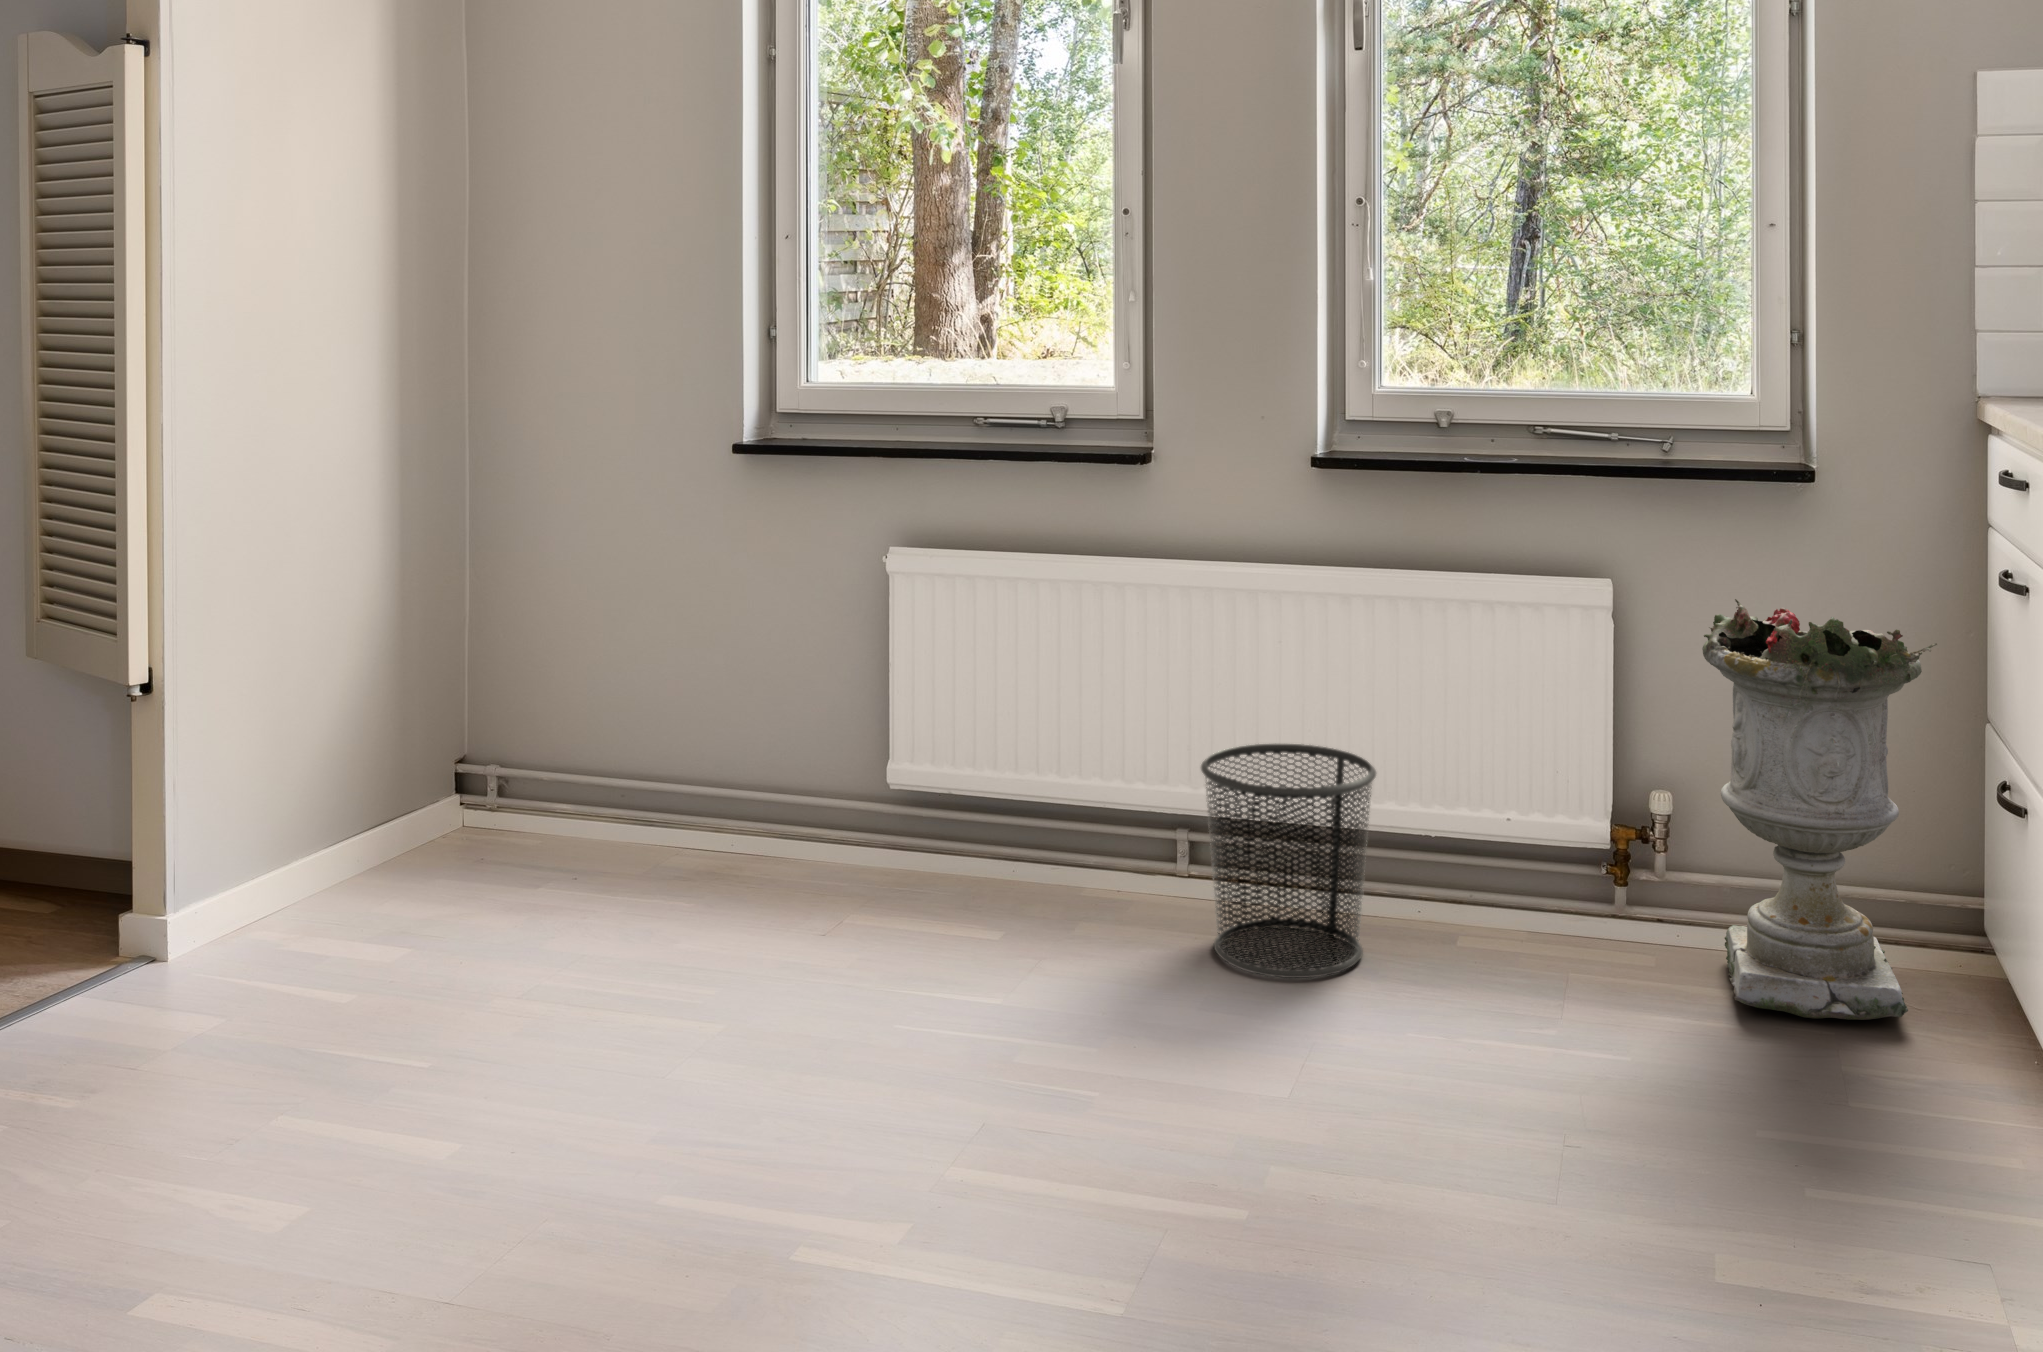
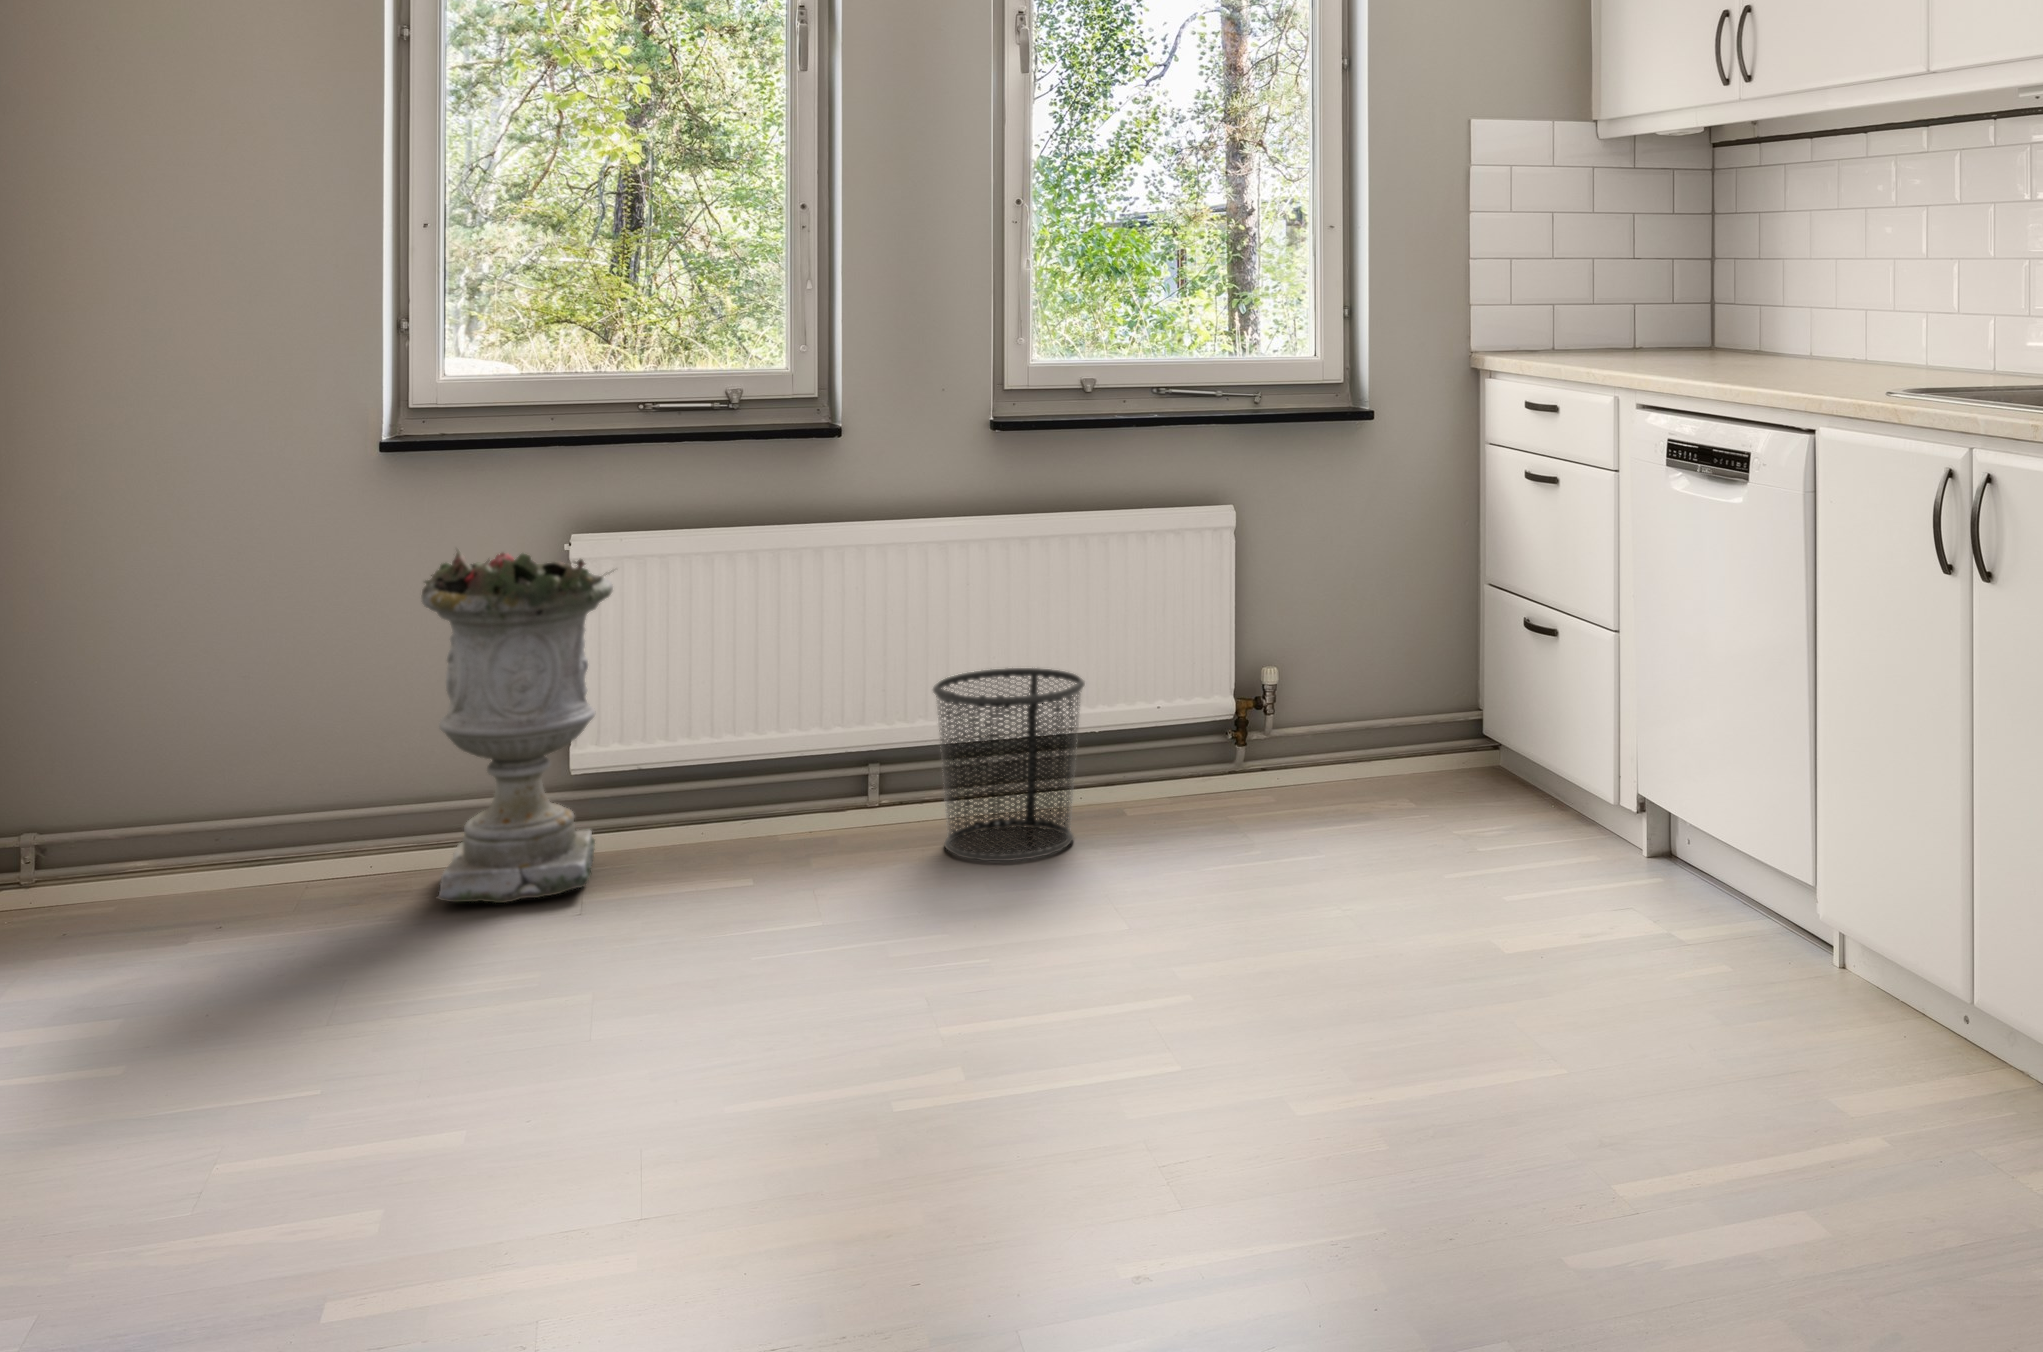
planter: present [1702,599,1937,1020] -> present [422,550,613,903]

